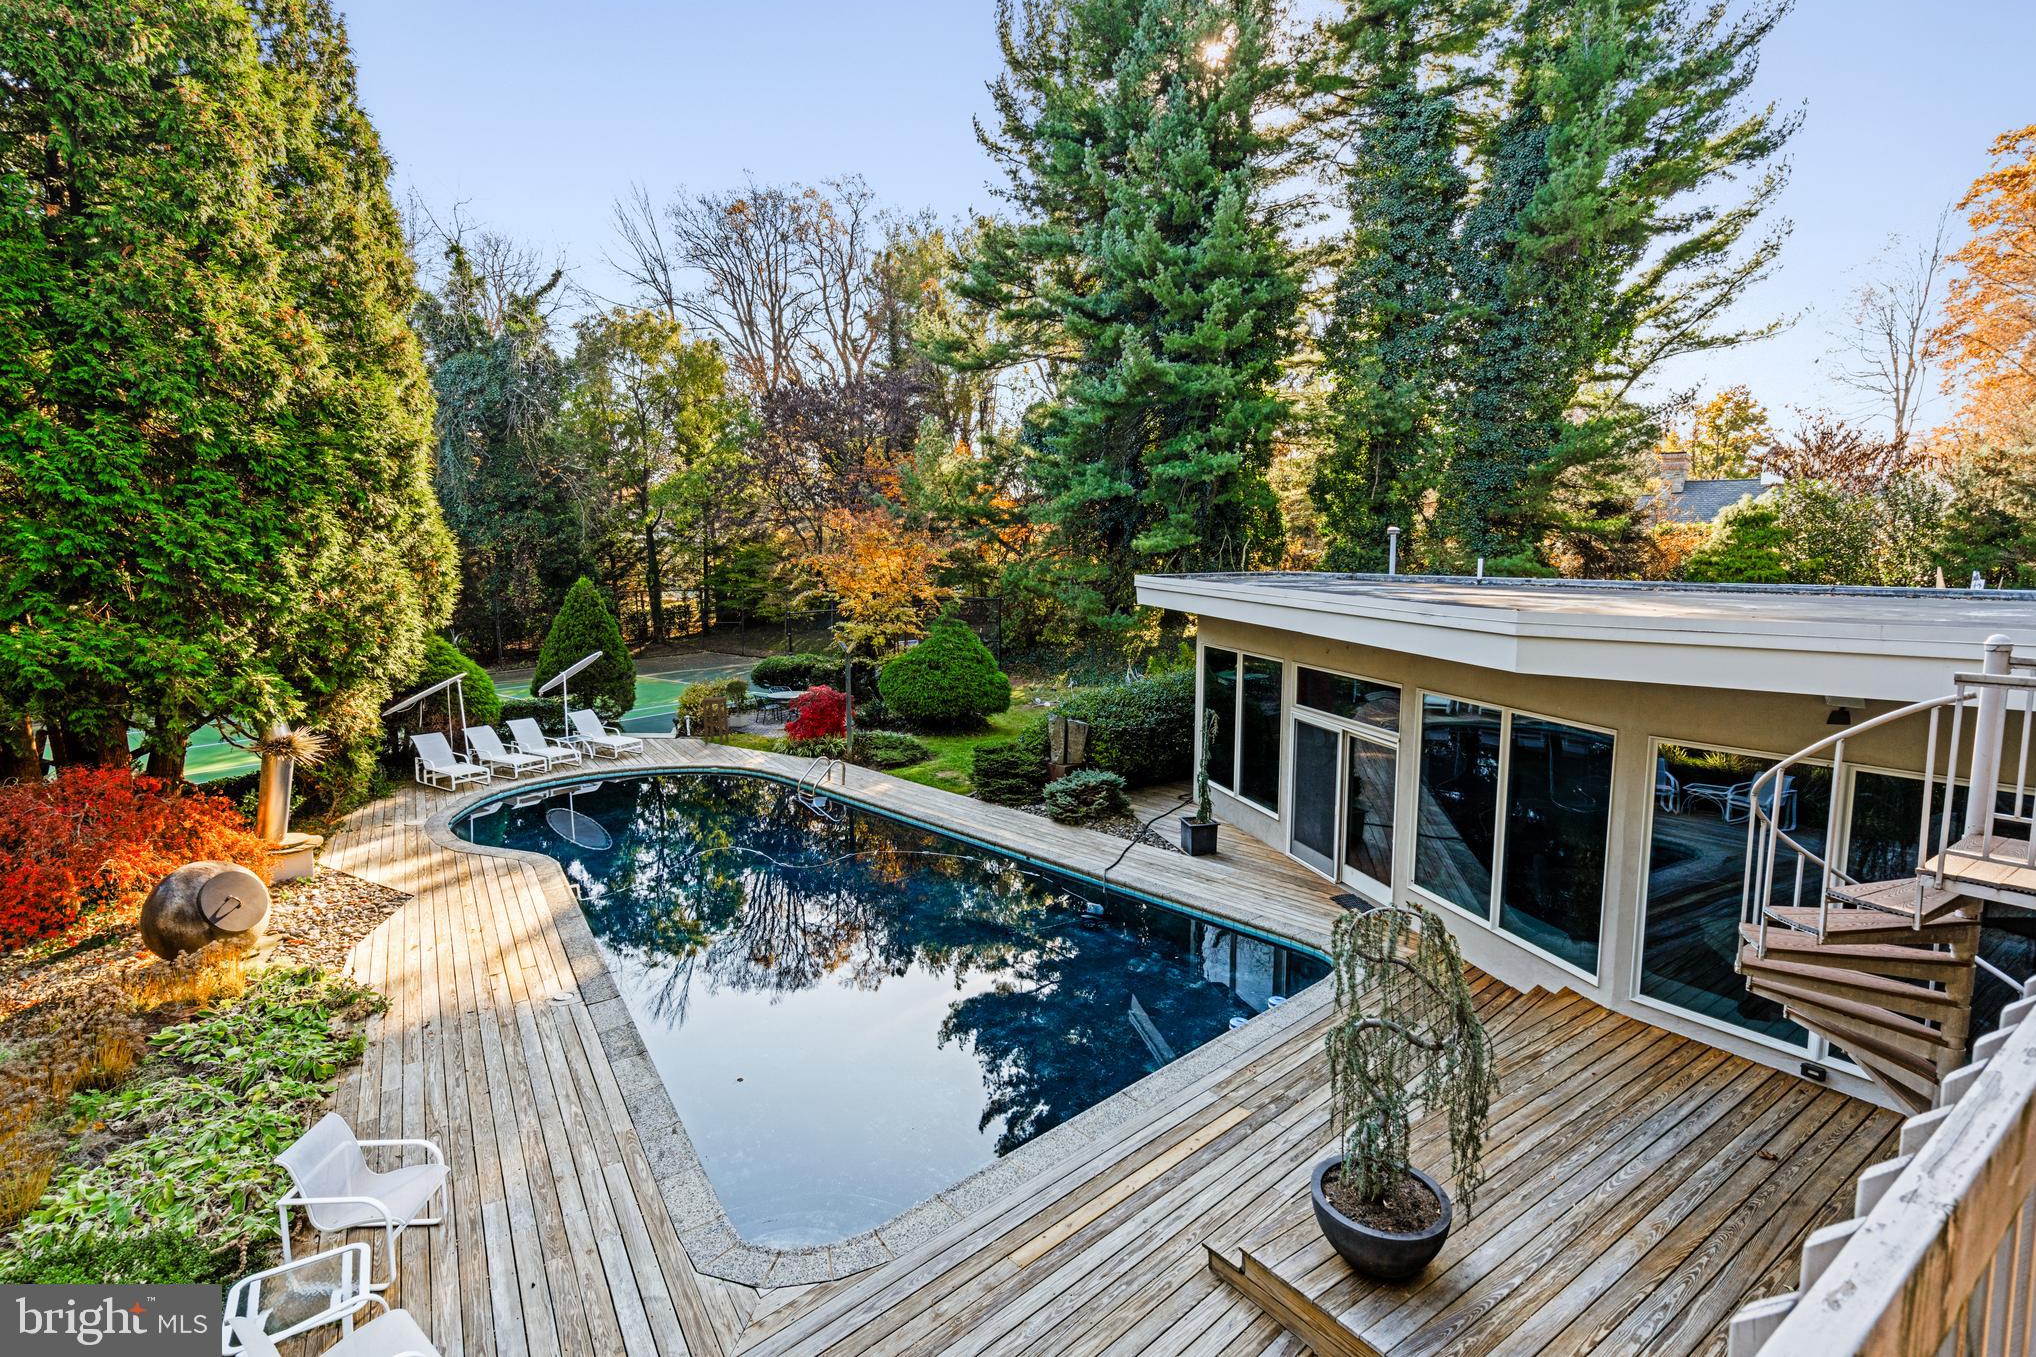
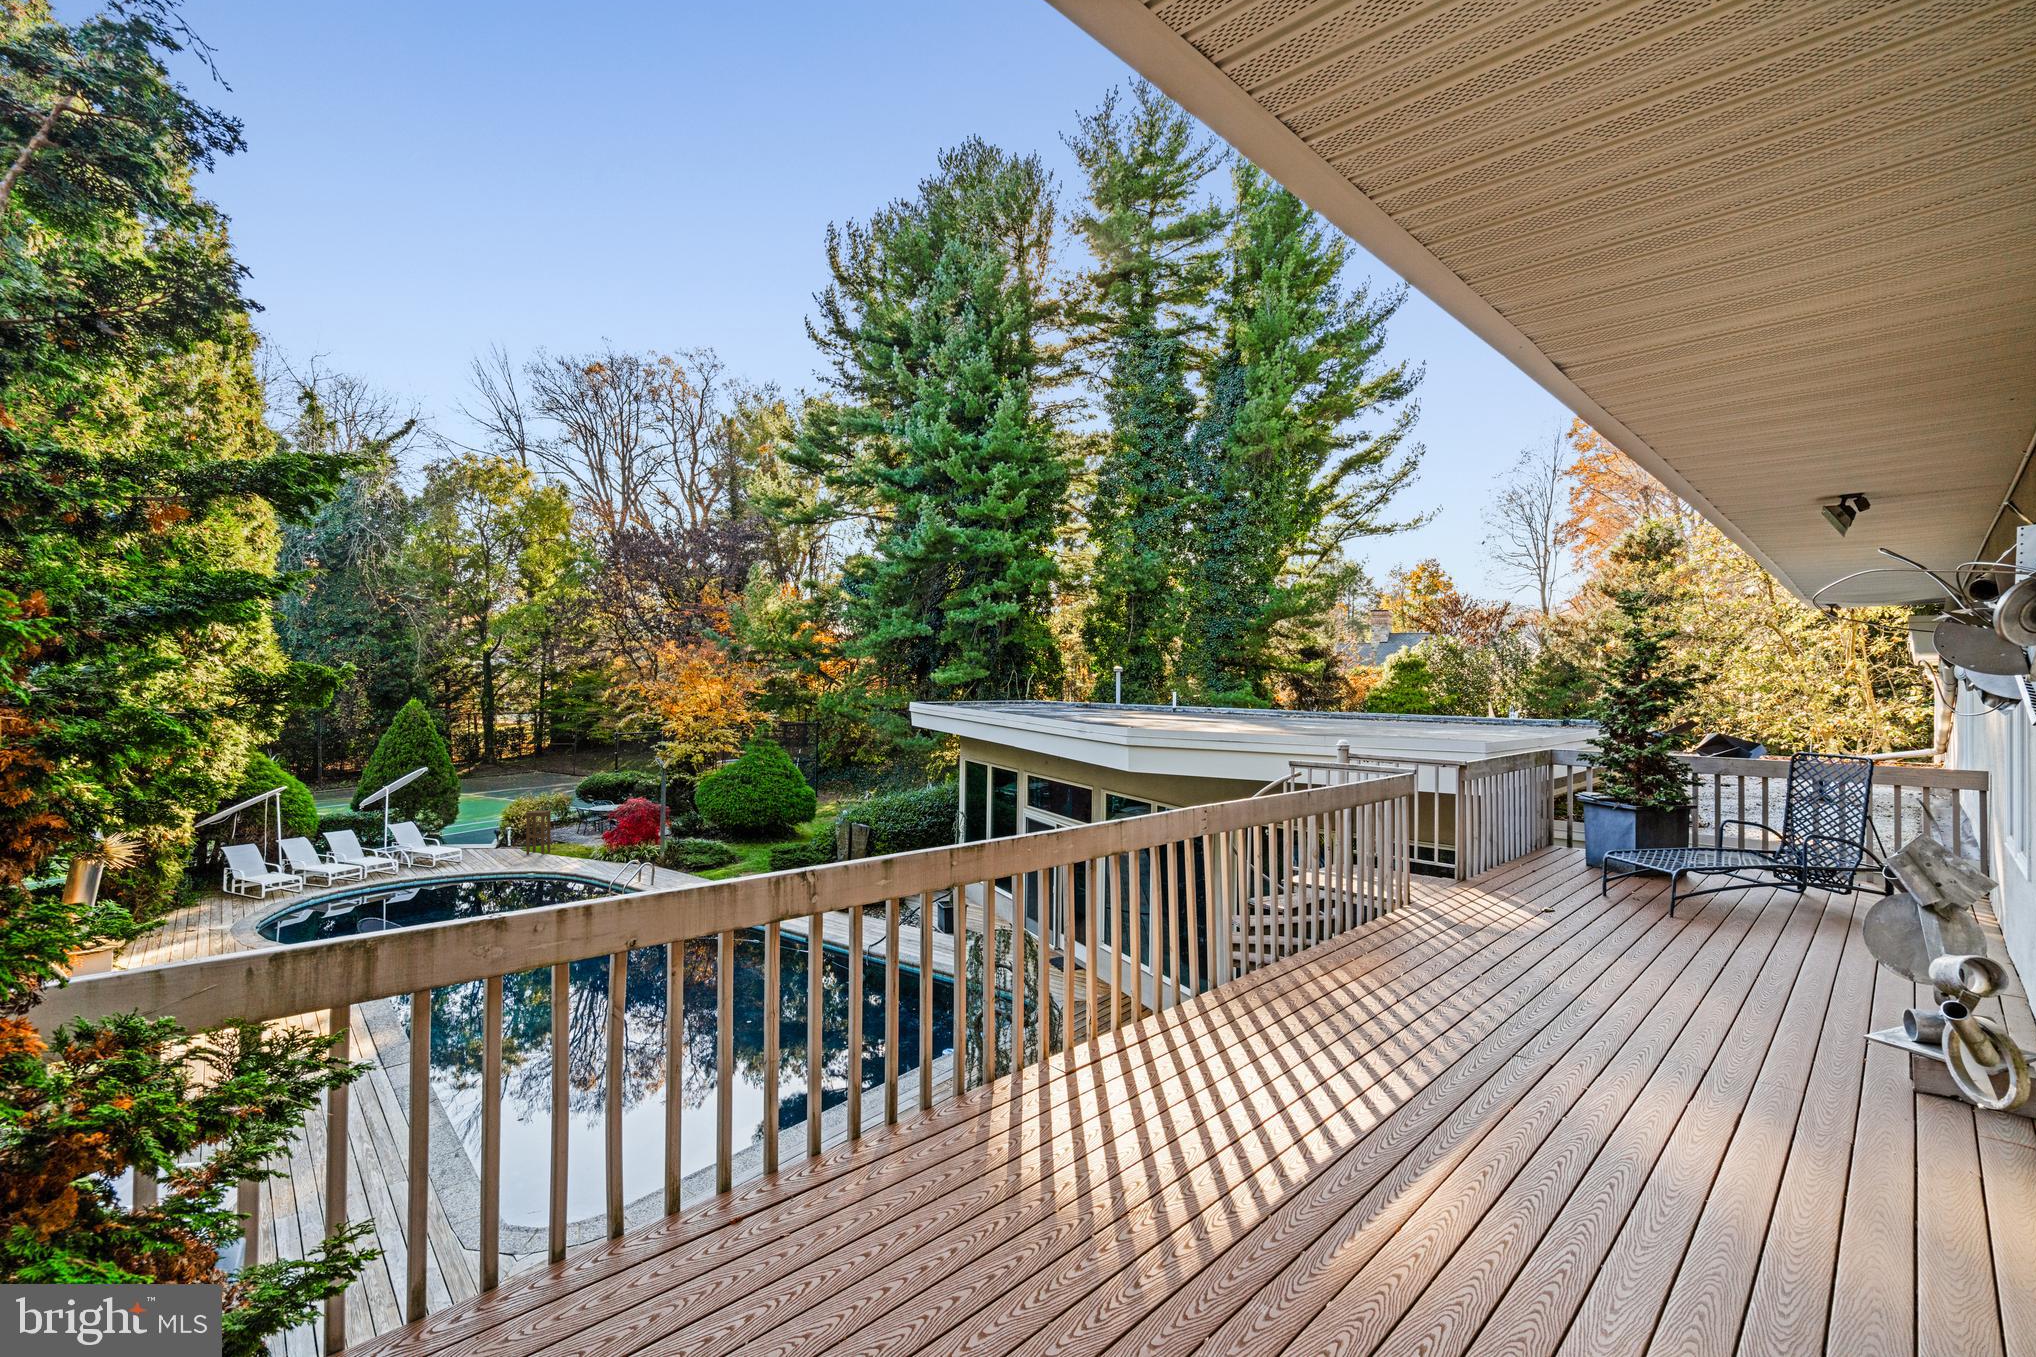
potted tree: present [726,680,748,727] -> none [551,795,572,839]

